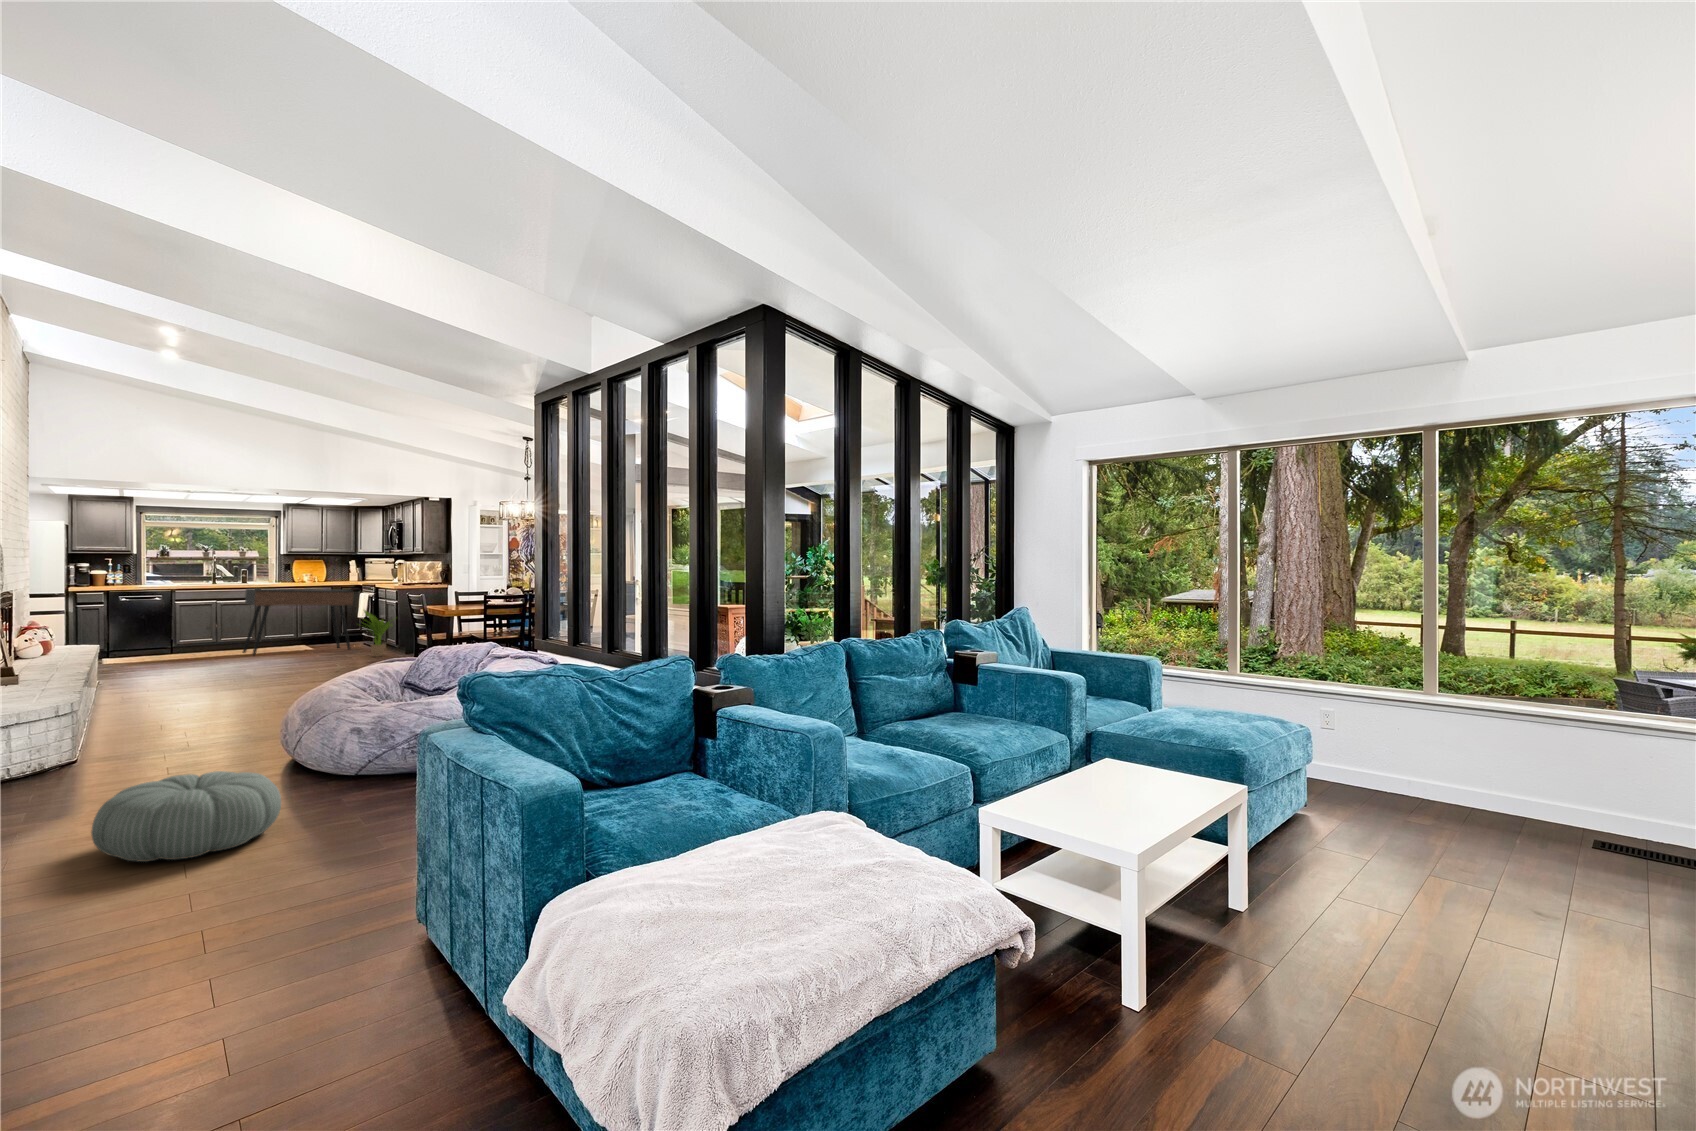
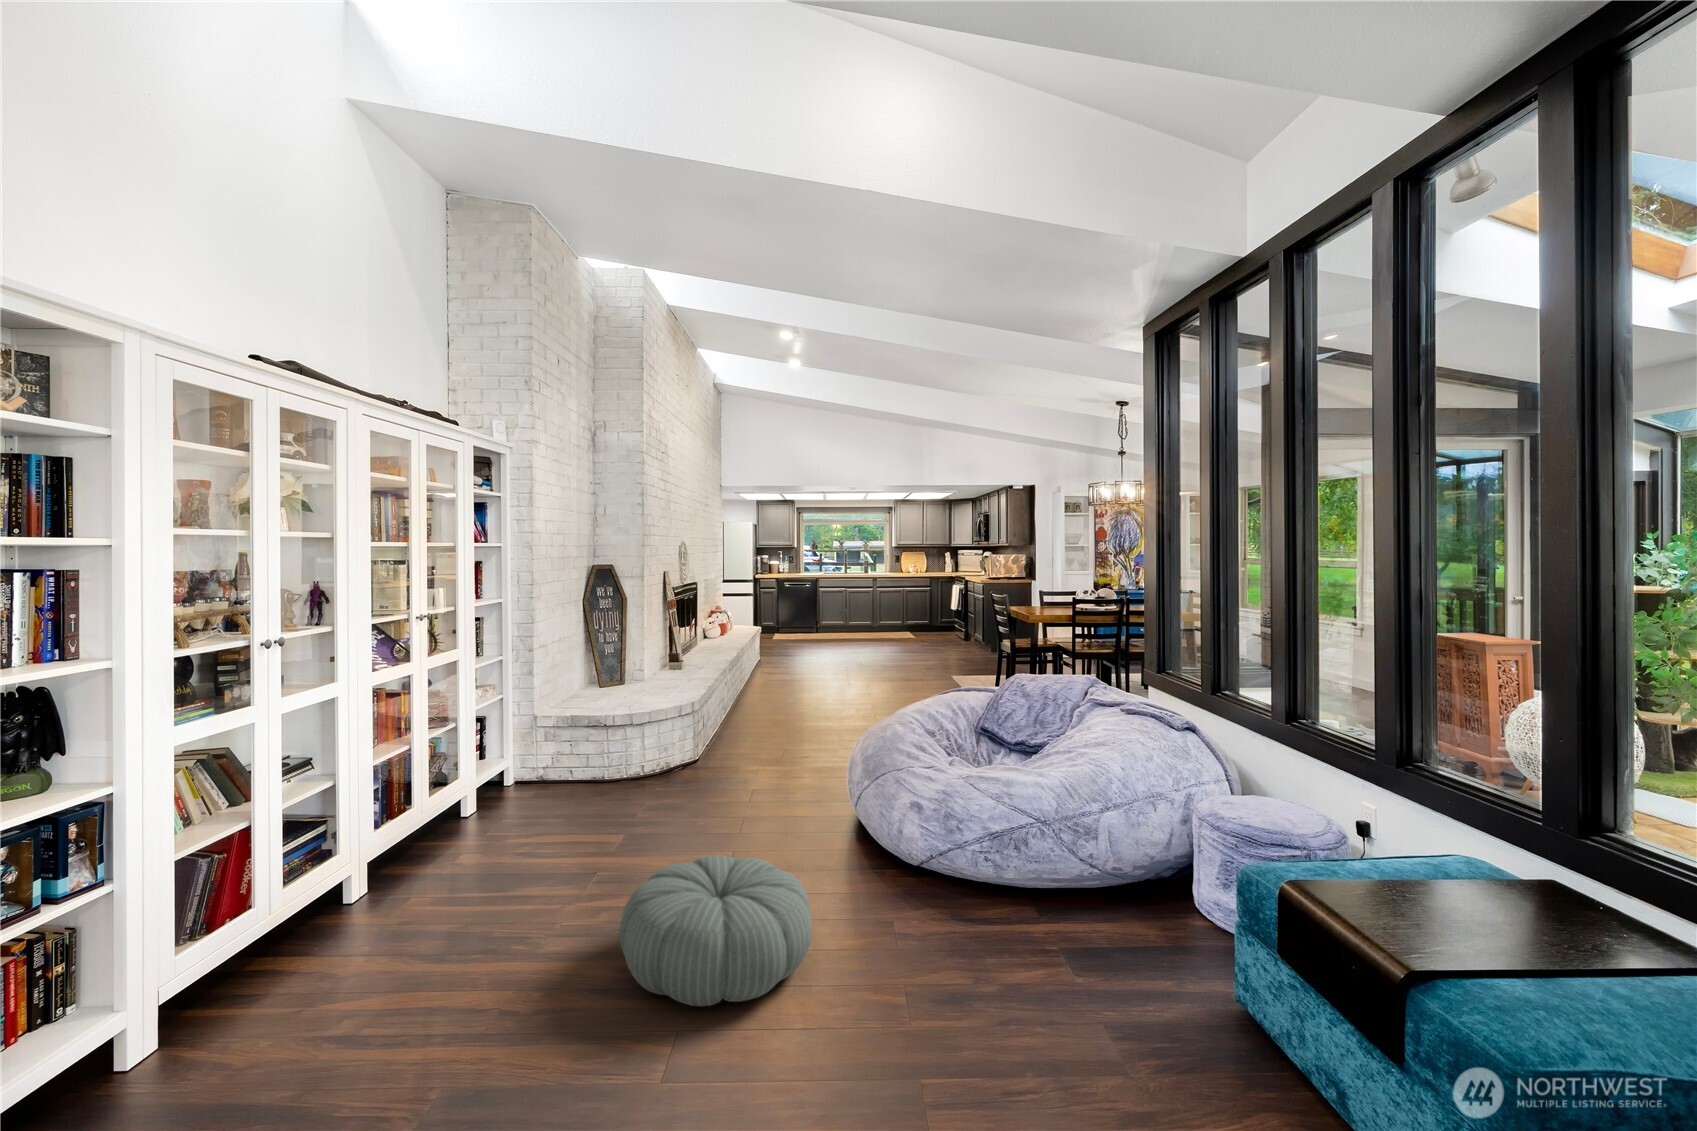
console table: present [243,589,353,655] -> none [861,580,947,644]
potted plant: present [364,610,392,657] -> none [946,604,983,654]

